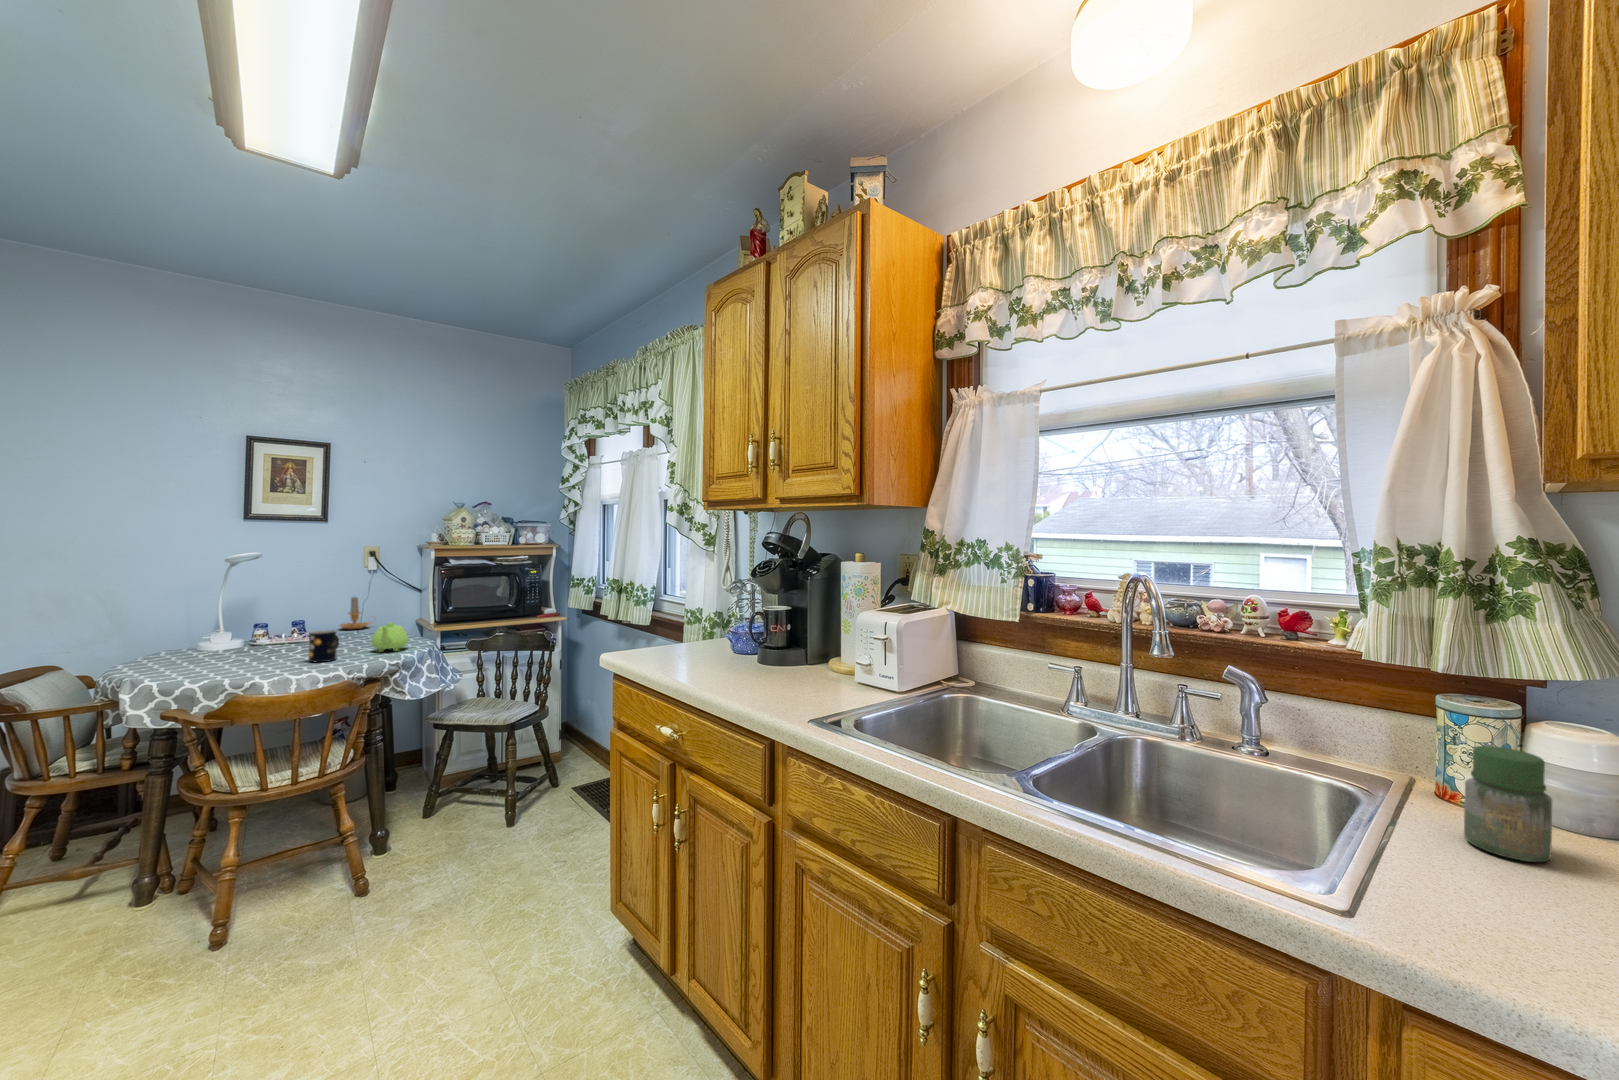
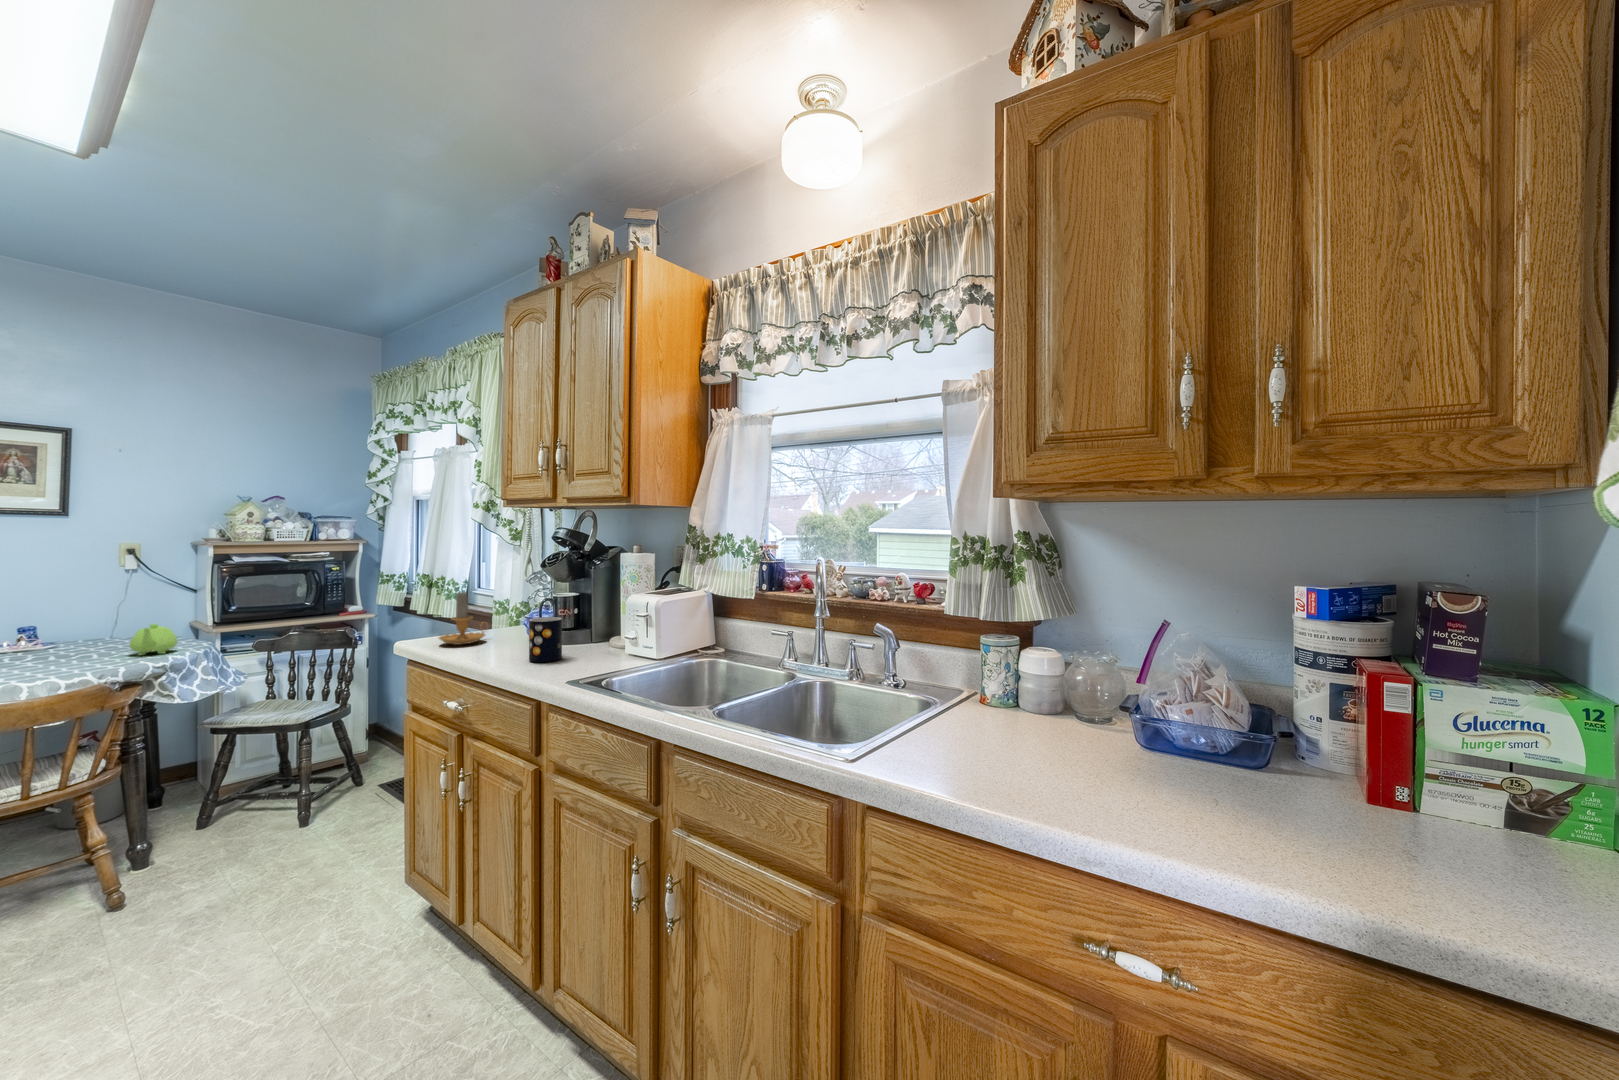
candle: present [340,597,371,629] -> present [439,592,485,645]
mug: present [309,630,339,662] -> present [529,617,562,662]
jar: present [1464,746,1552,862] -> none [974,662,1012,730]

